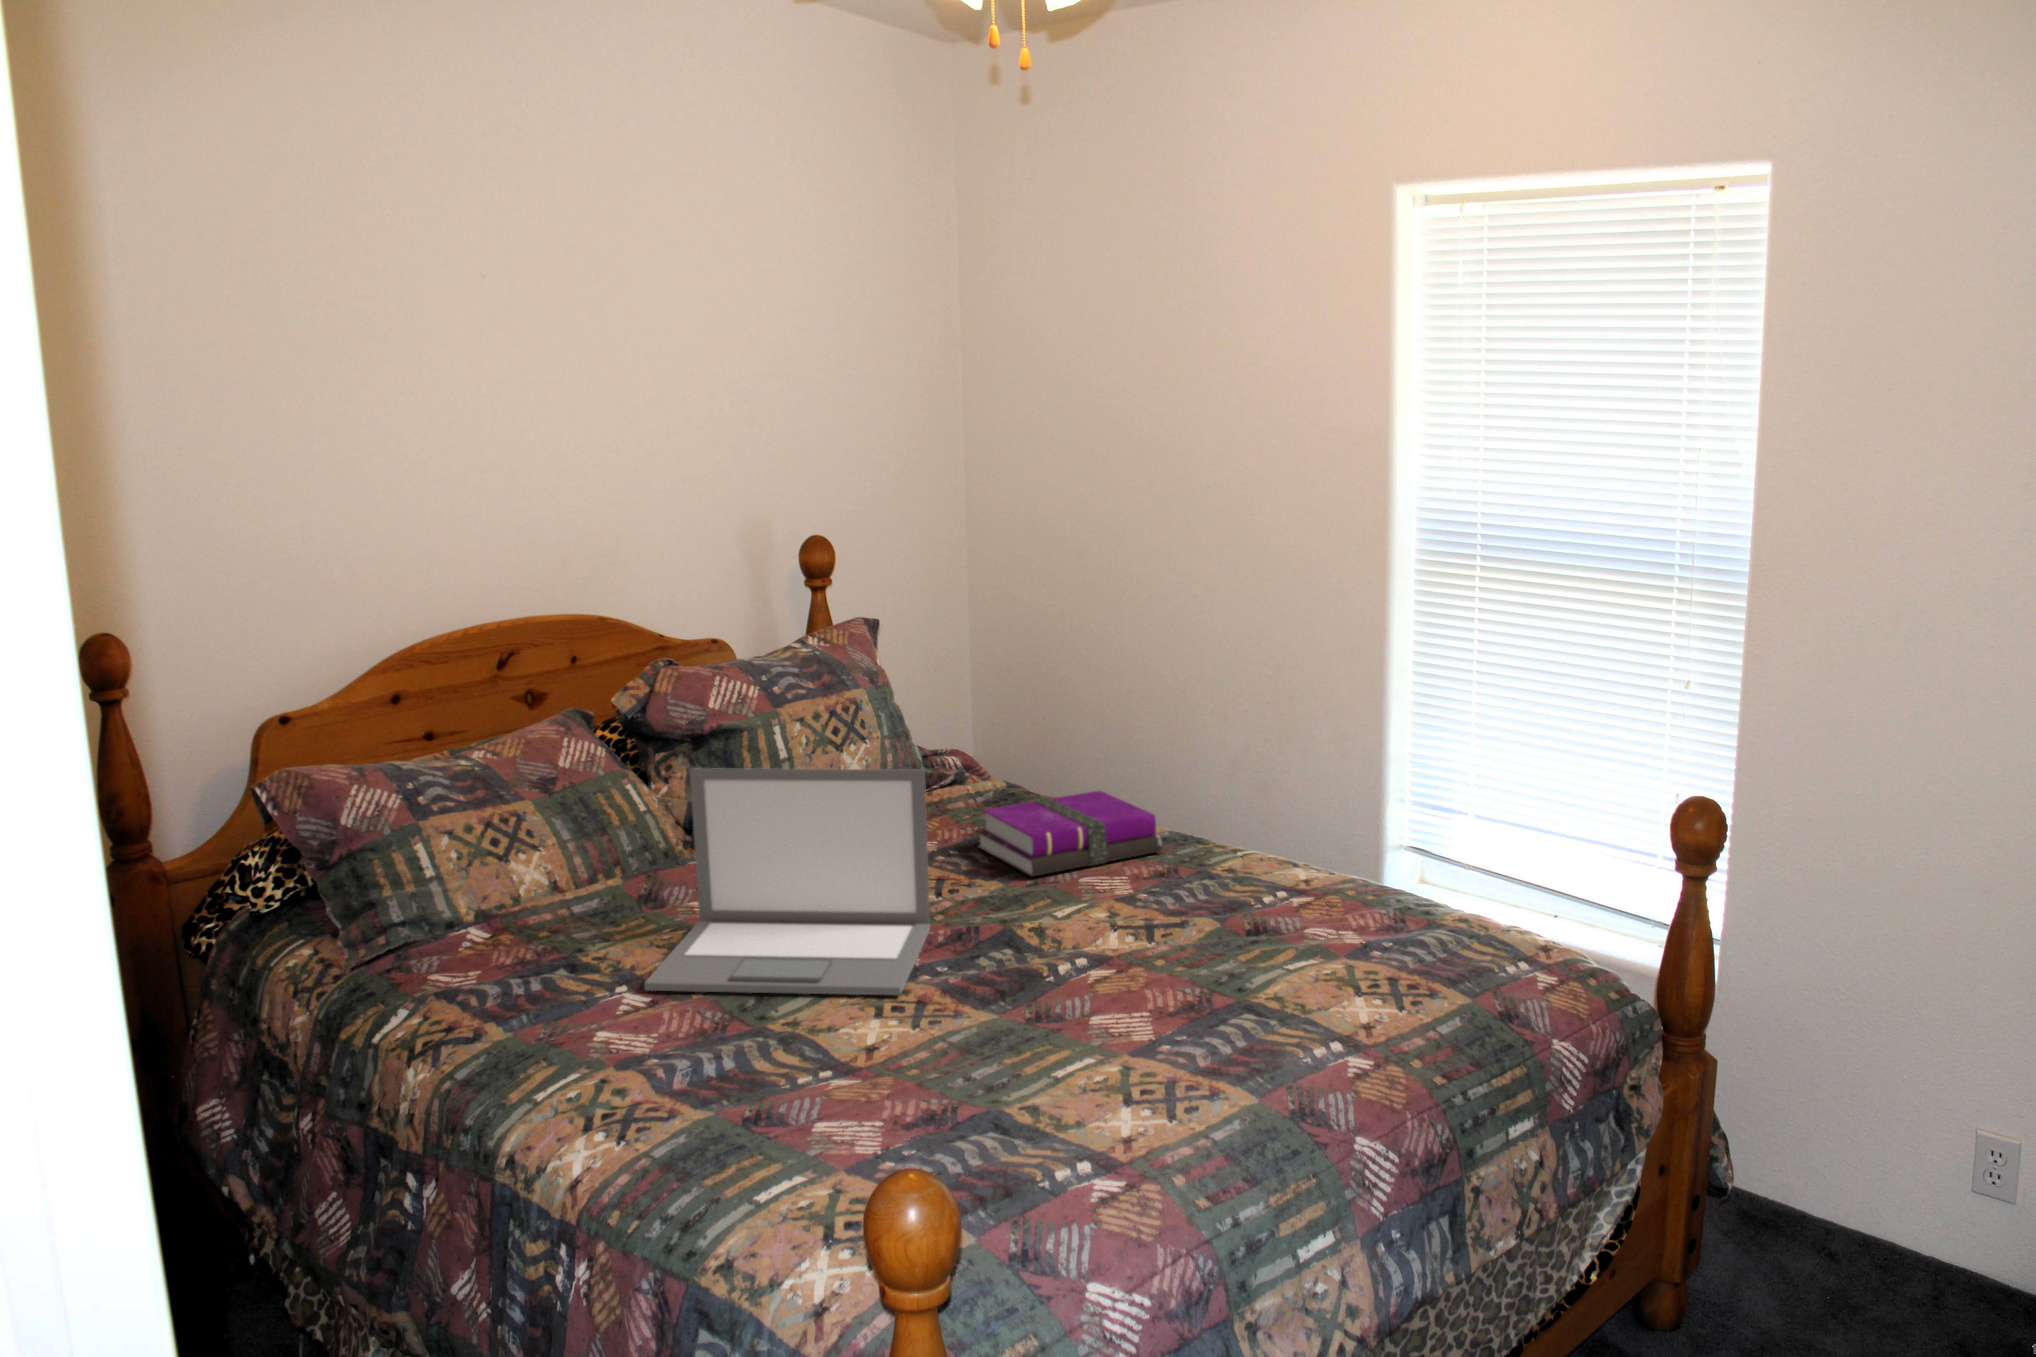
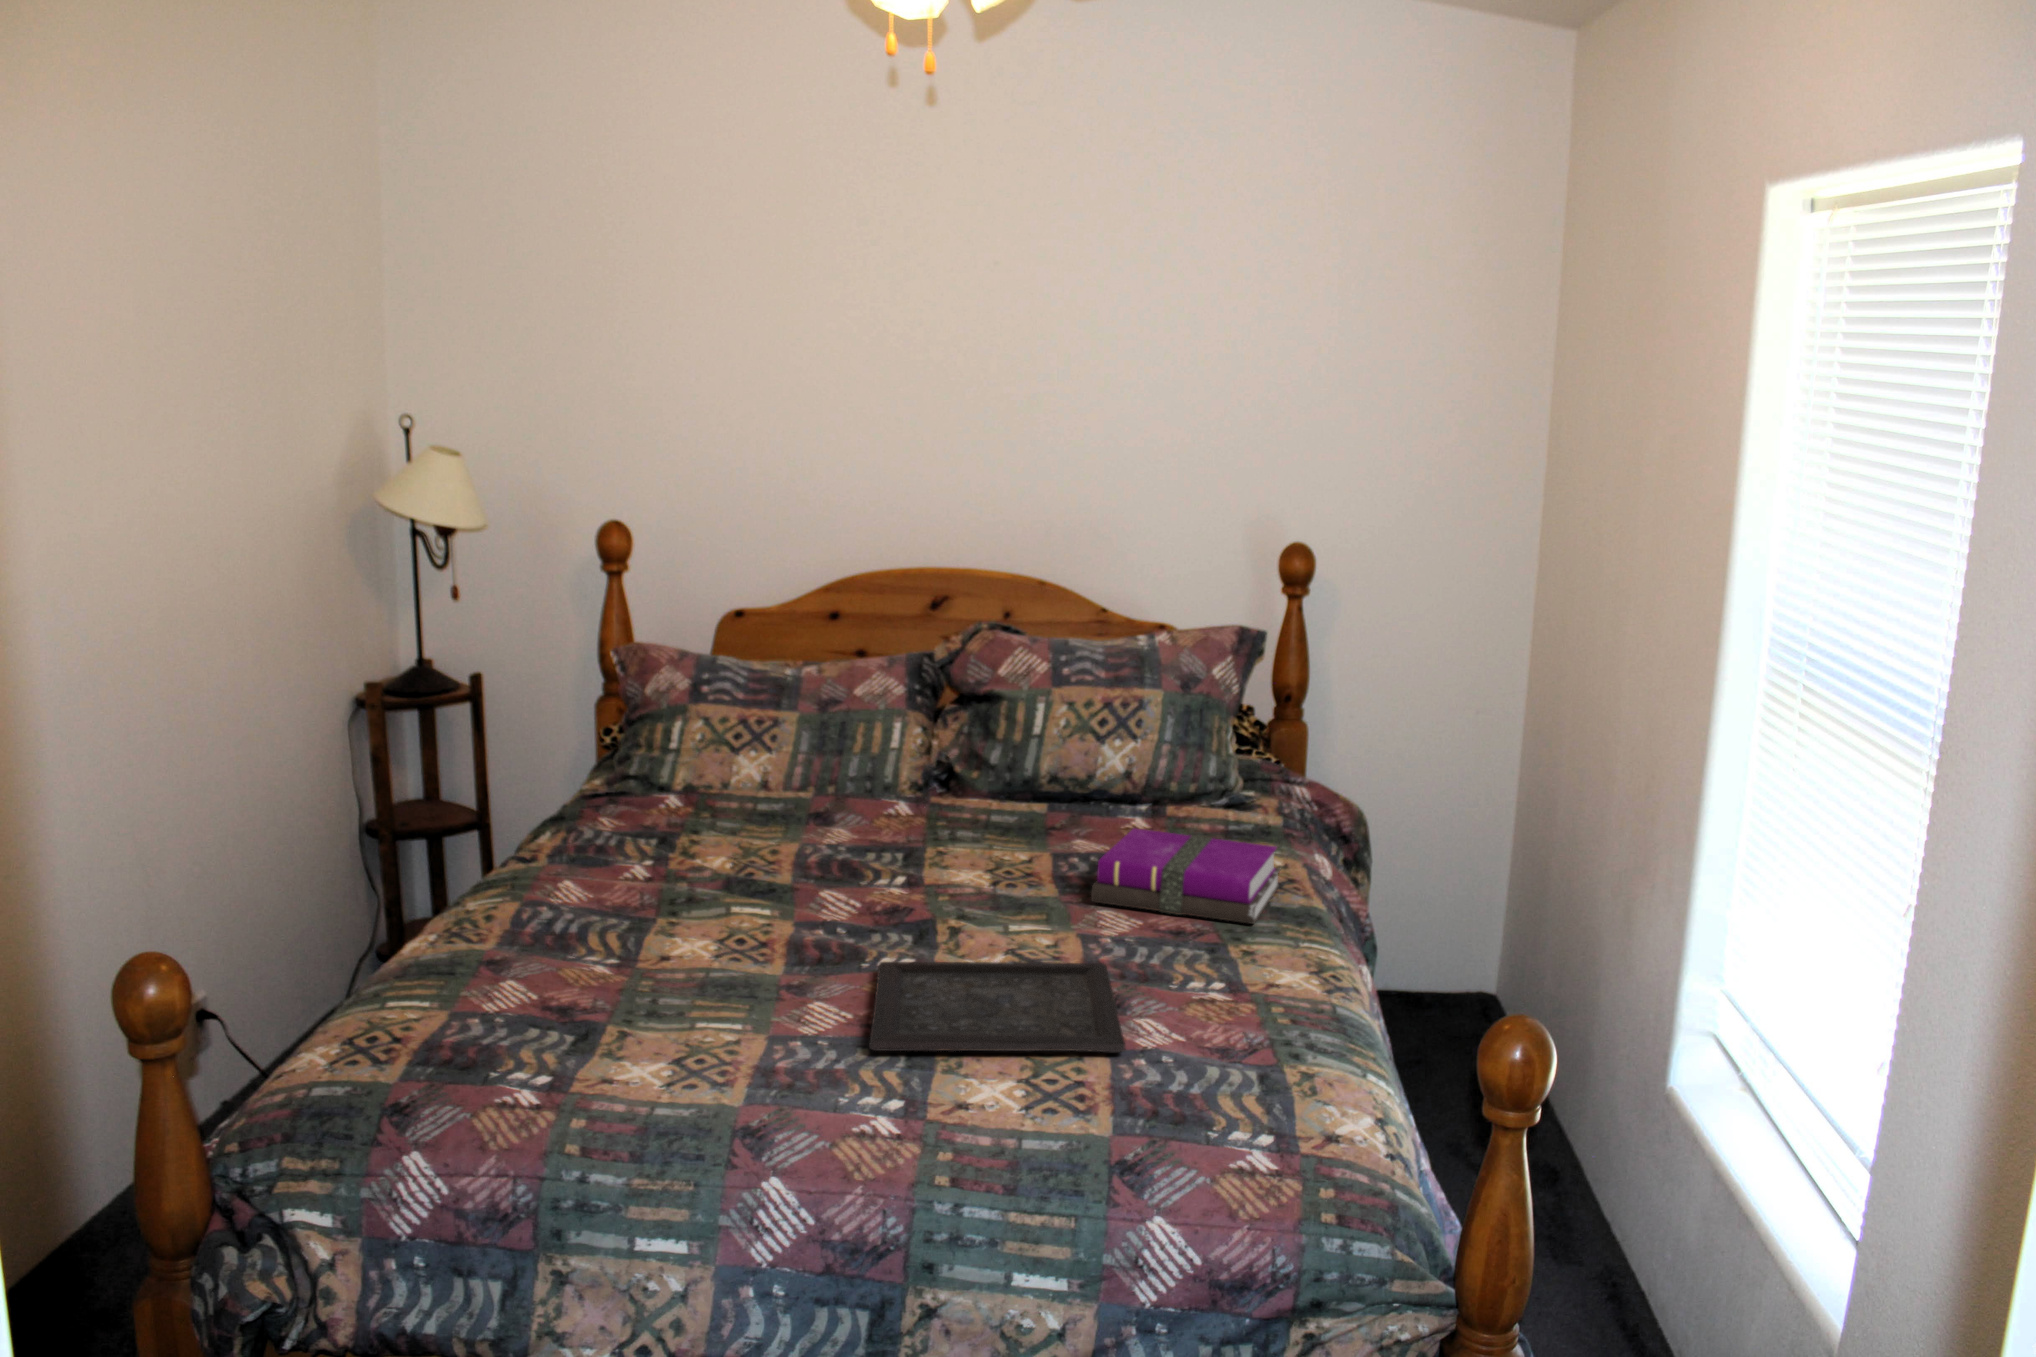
laptop: present [644,768,930,995] -> none [663,705,923,940]
tray: none [1043,908,1334,1023] -> present [869,962,1125,1052]

